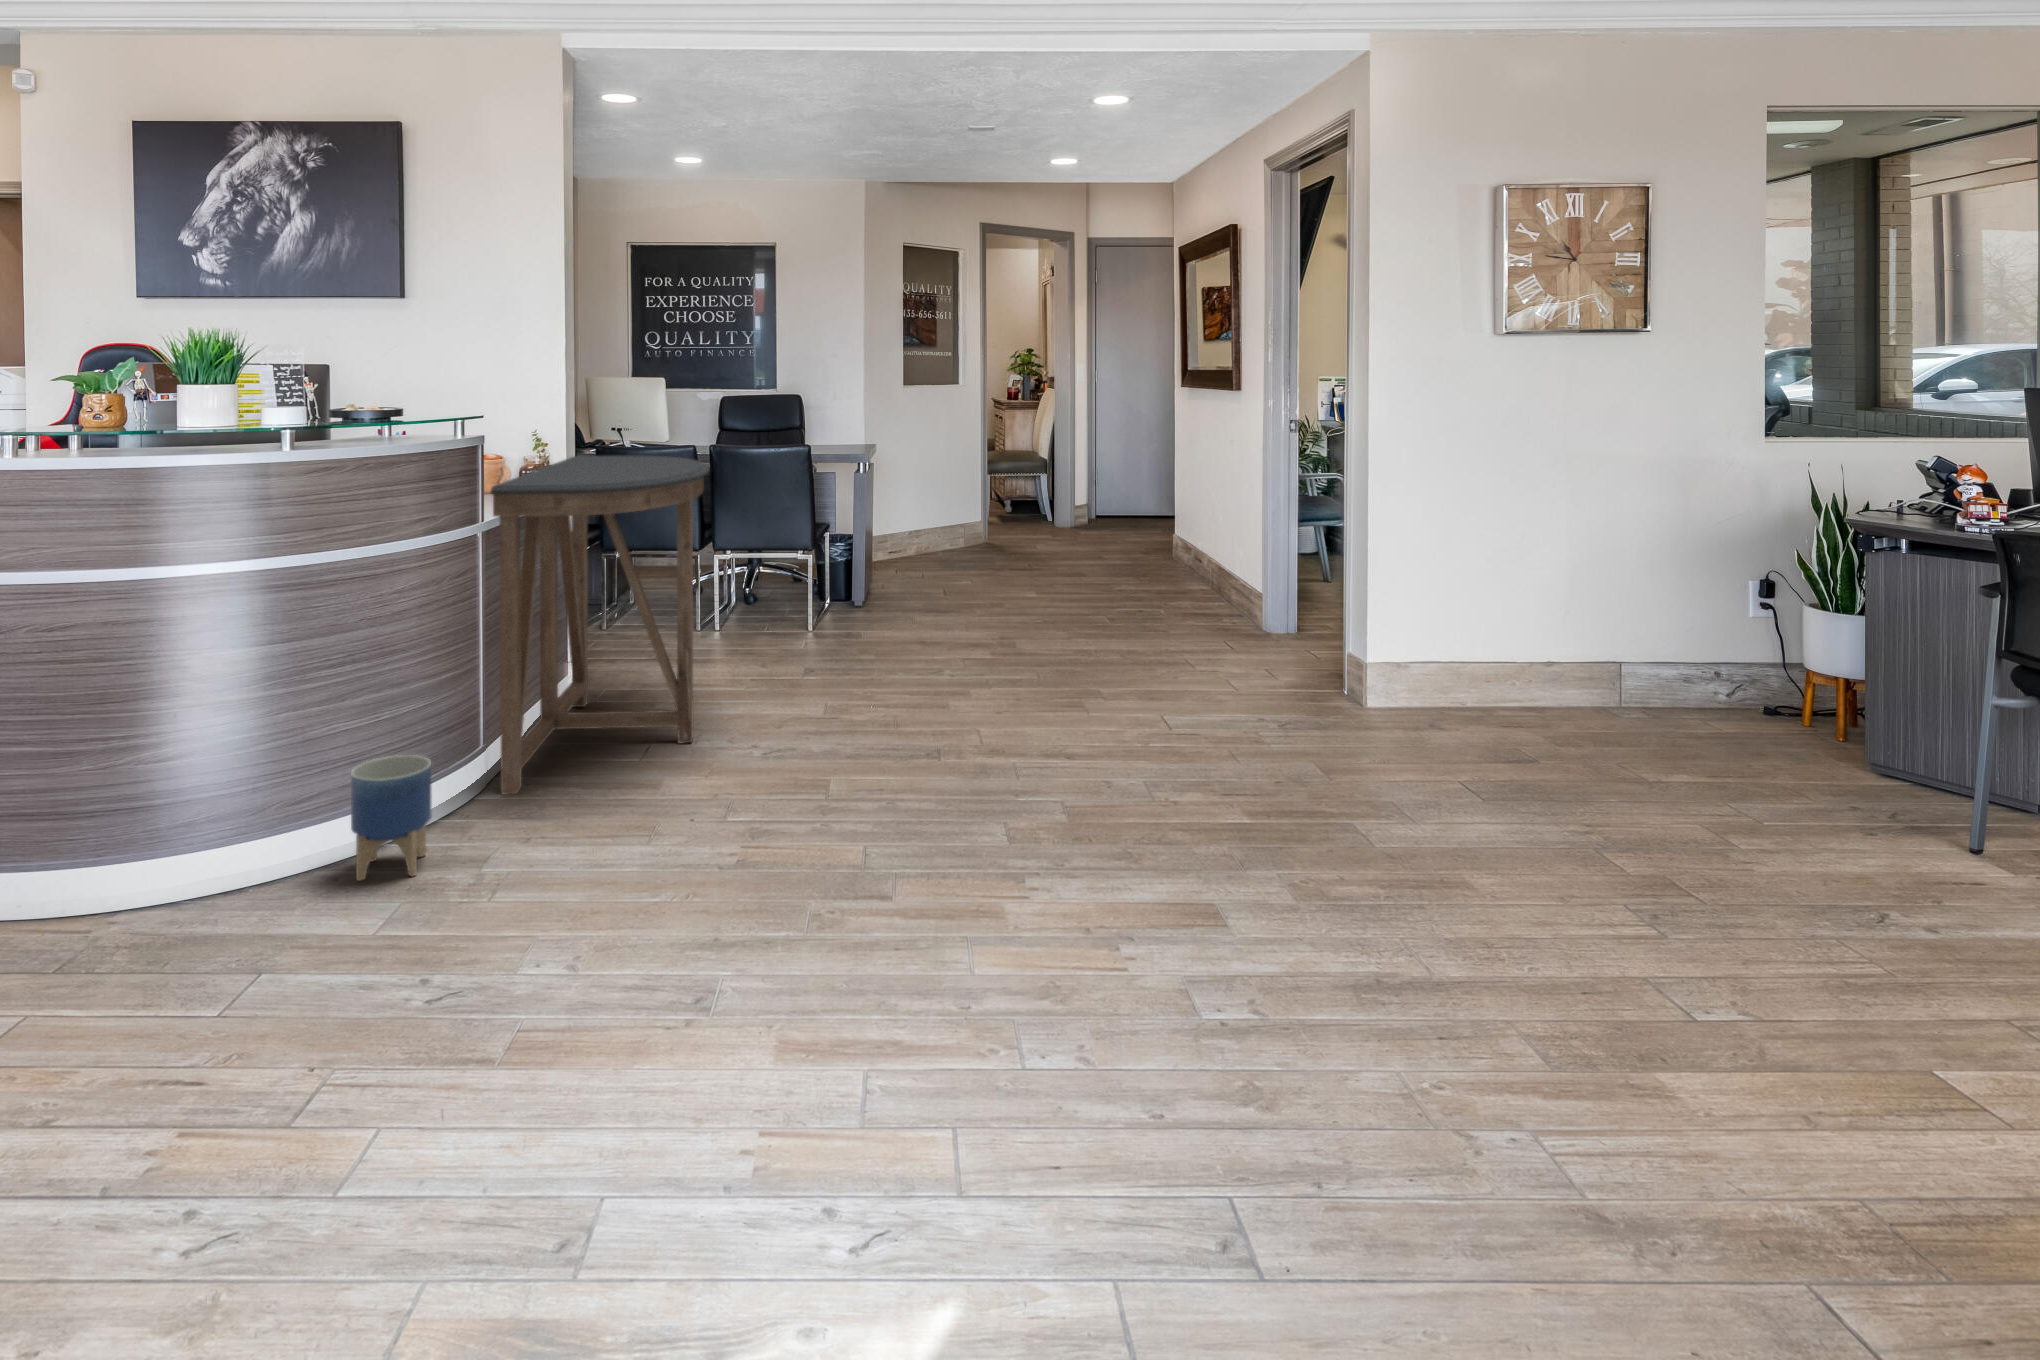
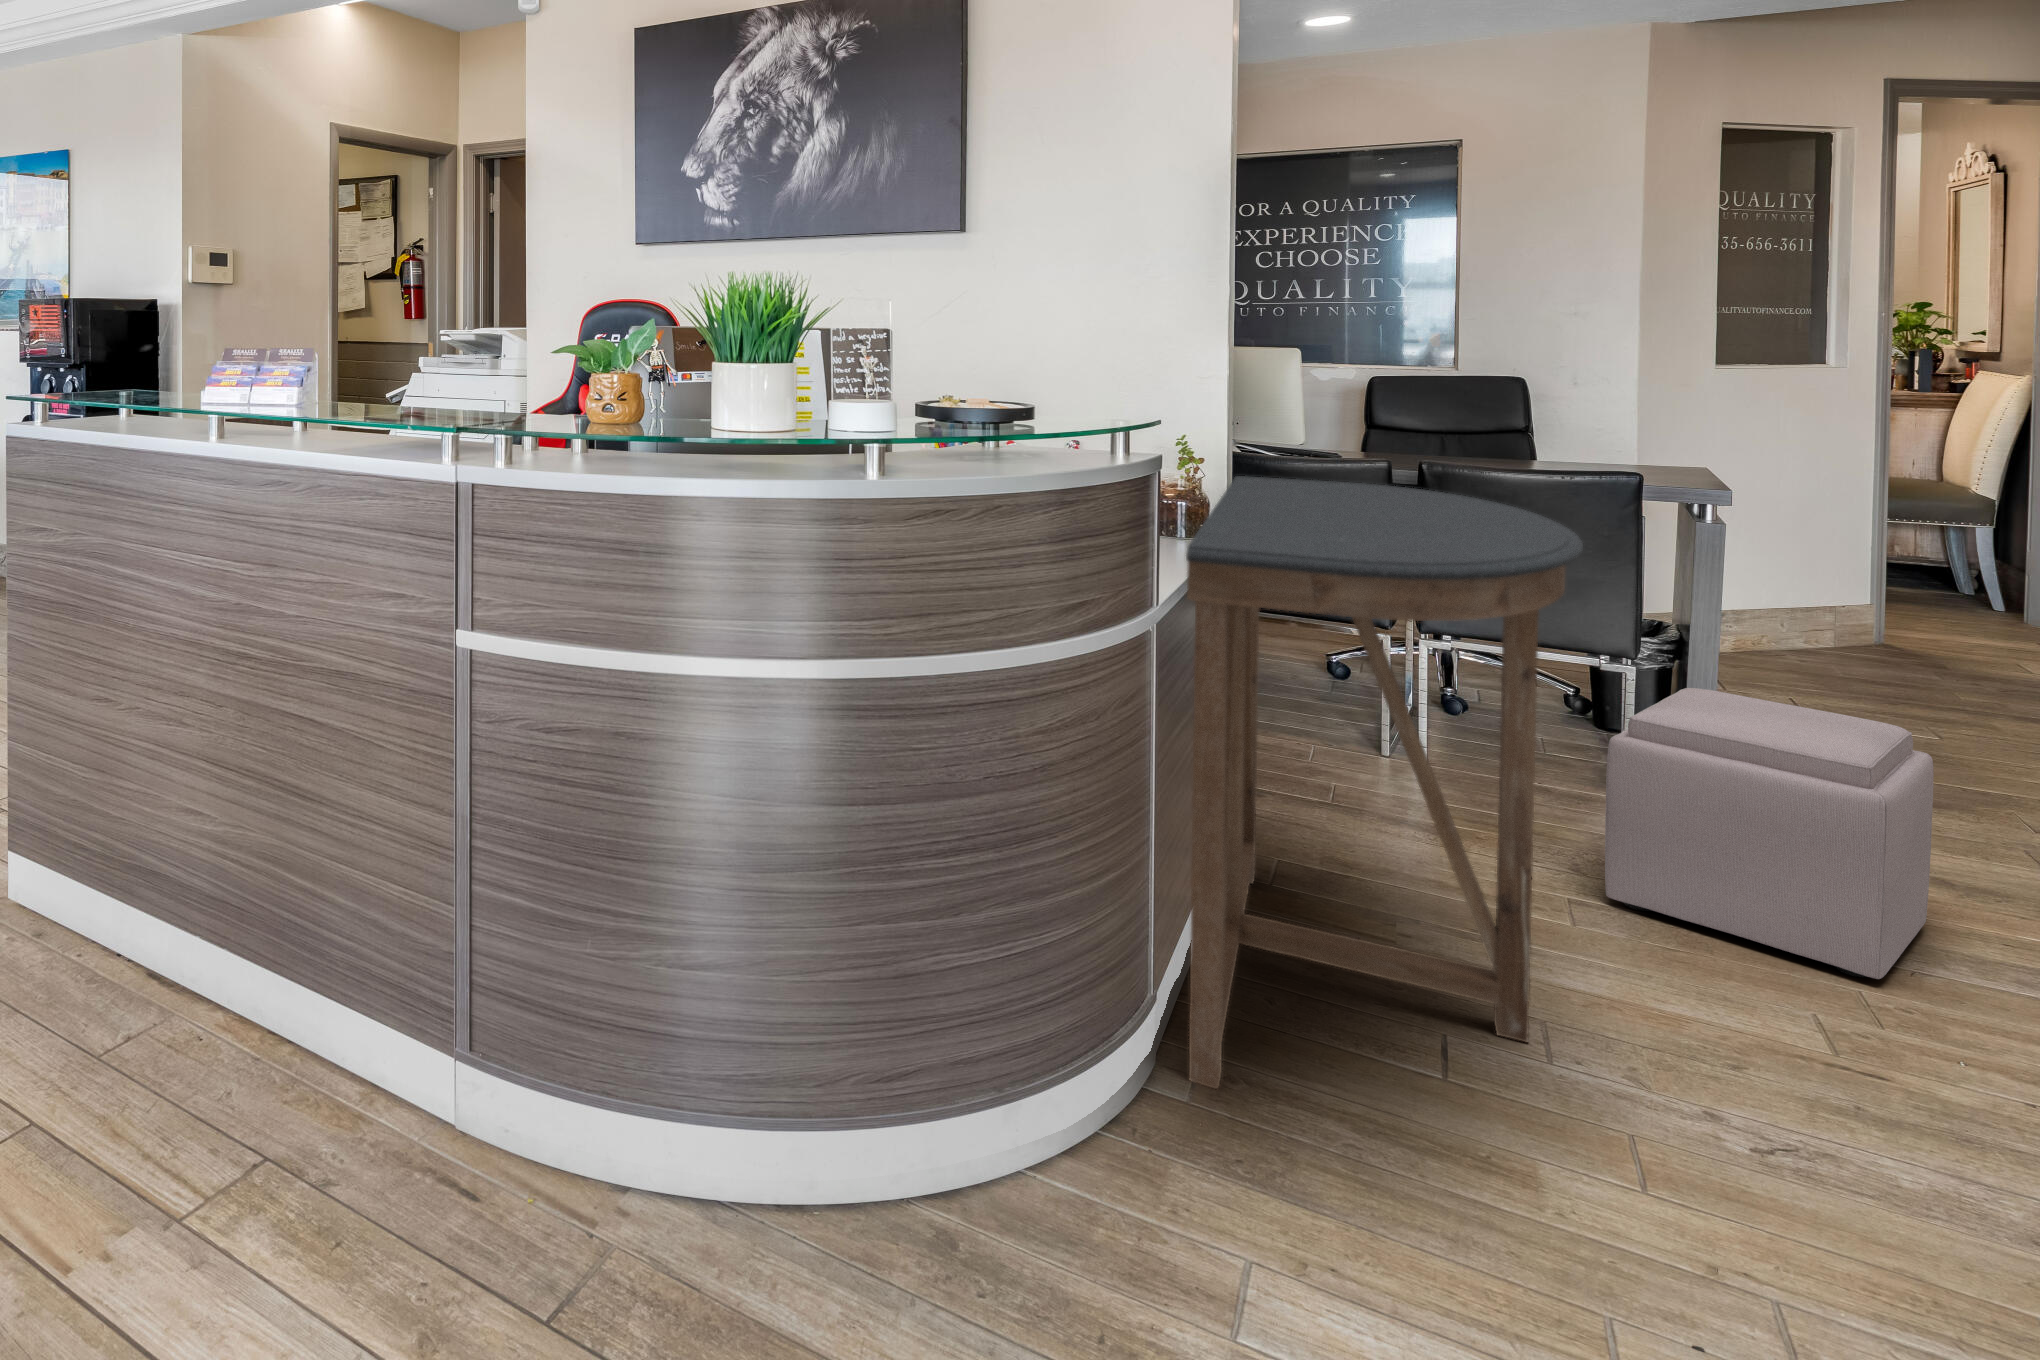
ottoman: none [770,560,907,690] -> present [1605,688,1934,979]
planter: present [351,755,432,881] -> none [982,1026,1128,1292]

